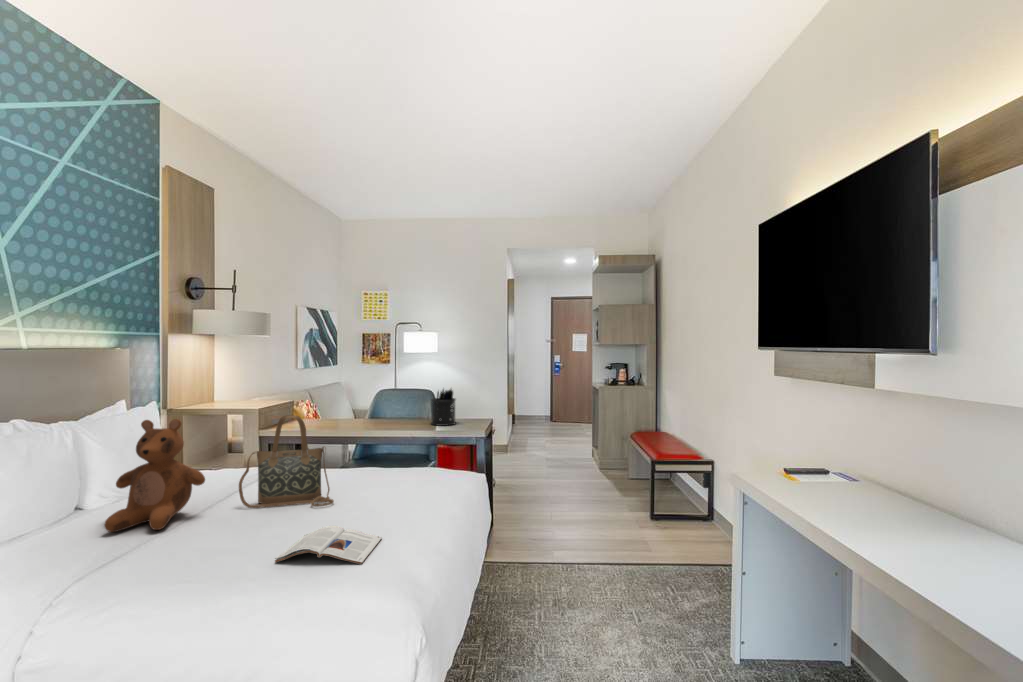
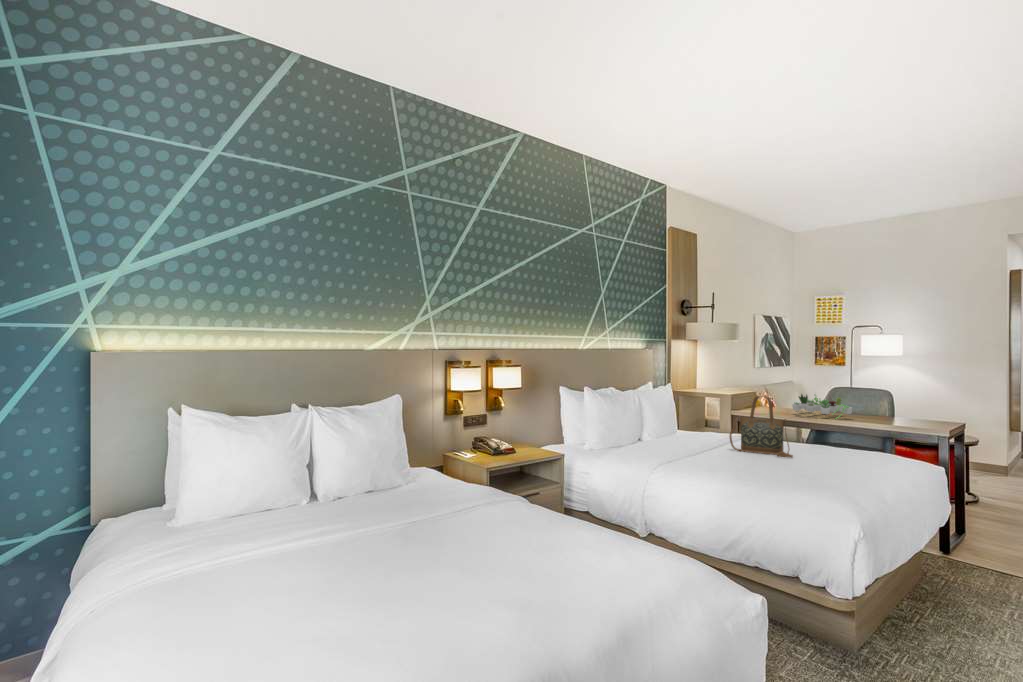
pen holder: present [431,389,456,426] -> none [885,389,914,425]
succulent plant: none [333,397,400,427] -> present [792,394,852,419]
teddy bear: present [104,419,205,532] -> none [664,390,711,451]
magazine: present [275,526,382,564] -> none [759,463,828,483]

